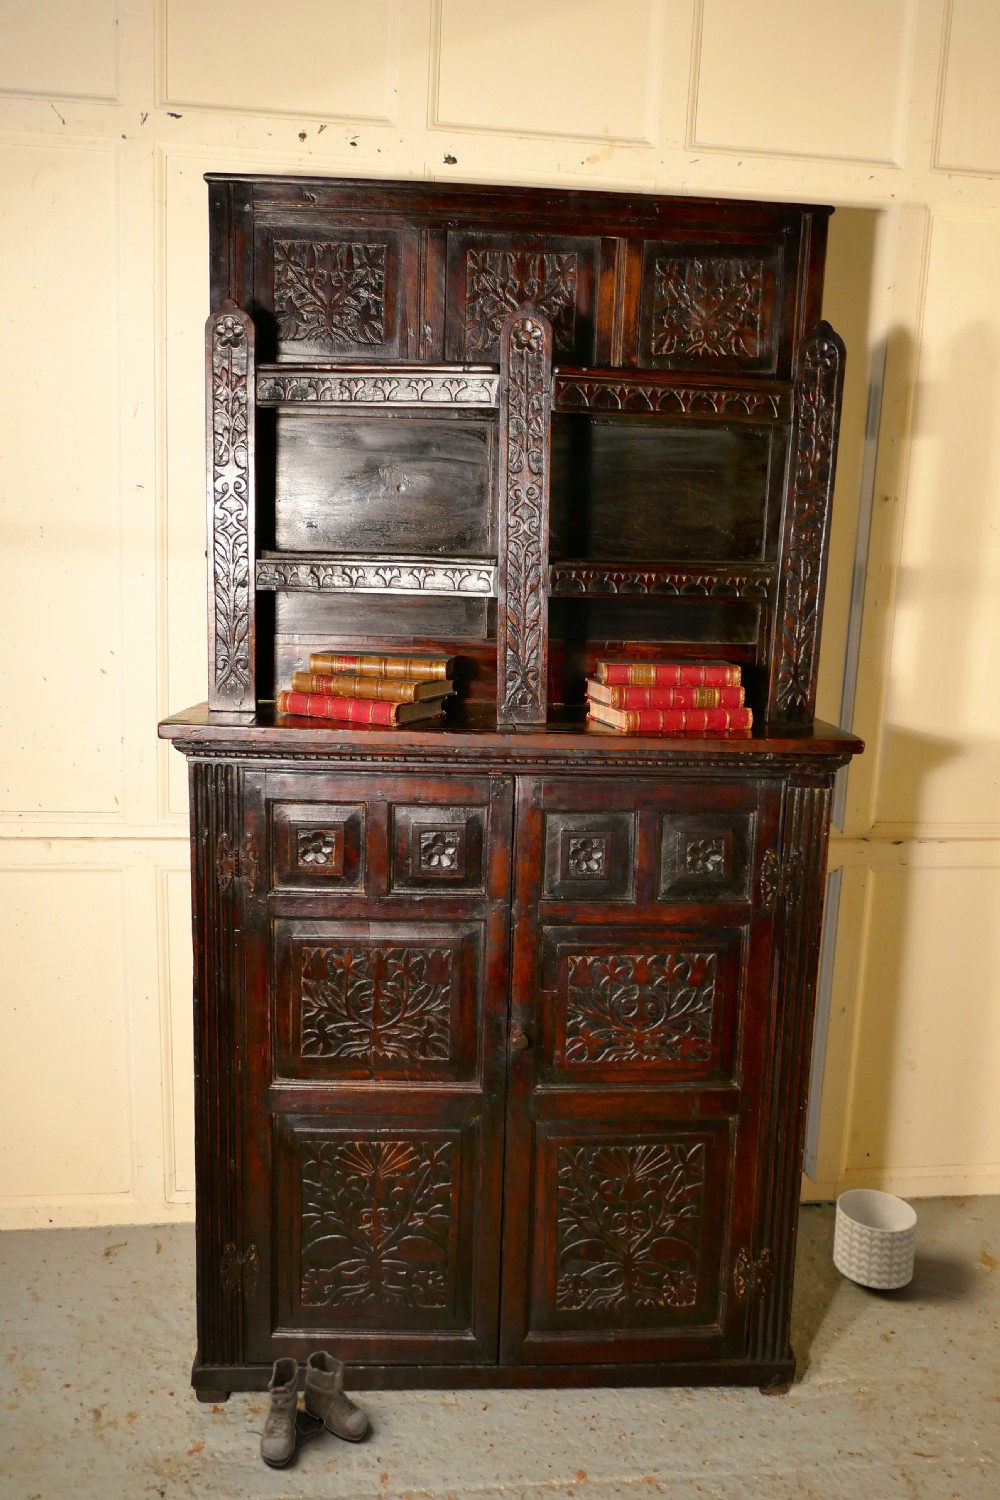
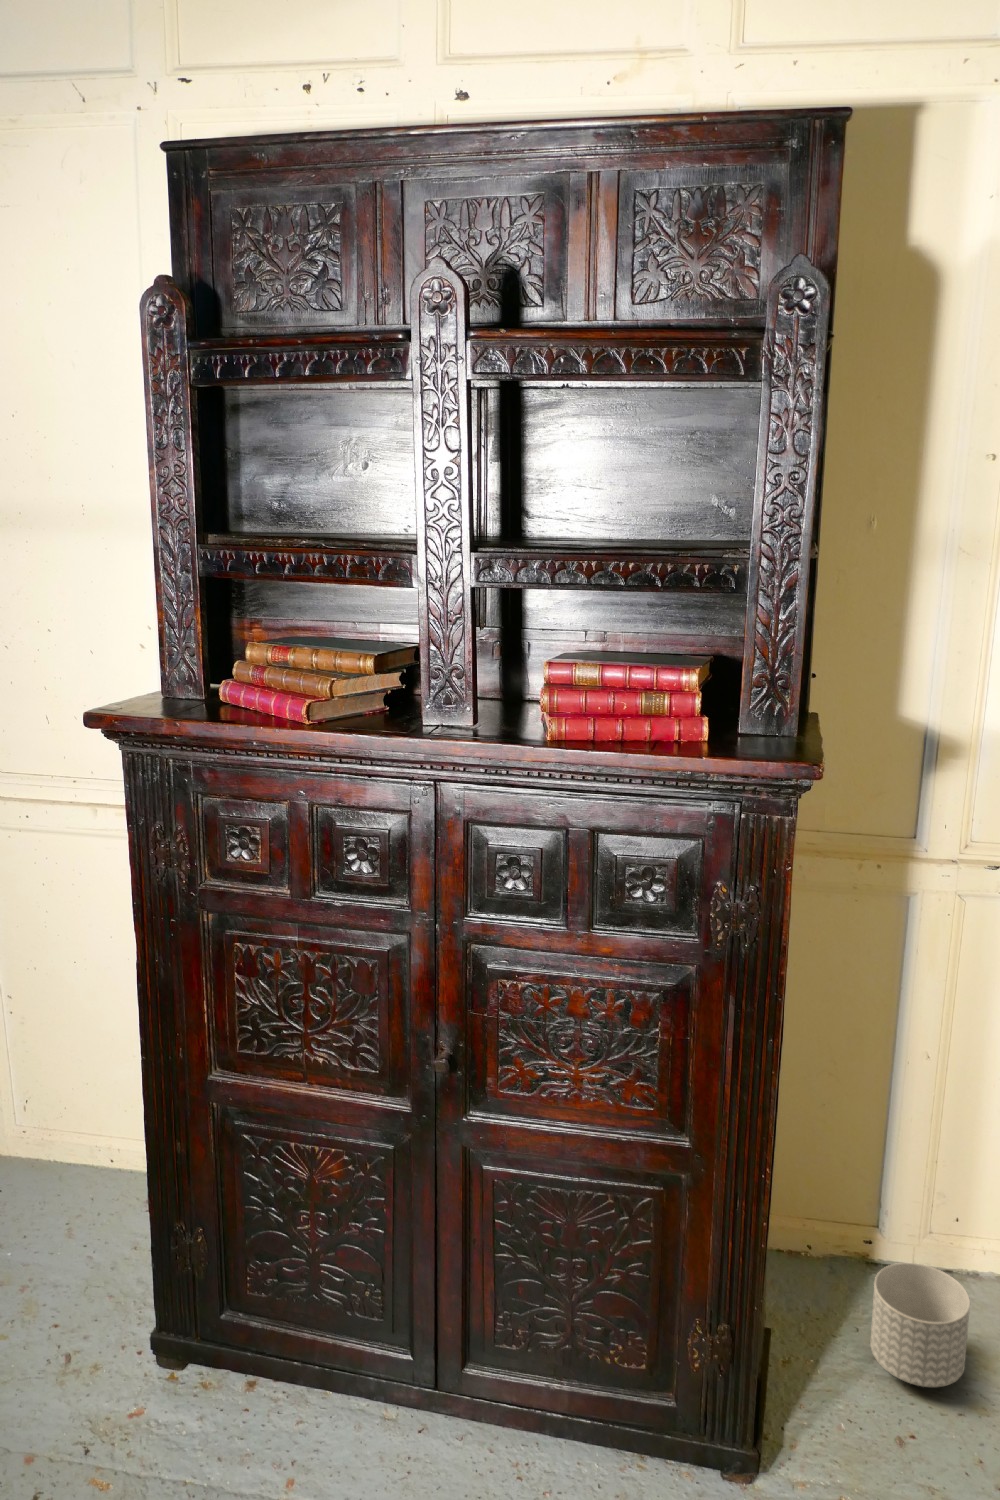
boots: present [260,1351,368,1466] -> none [185,1342,300,1447]

